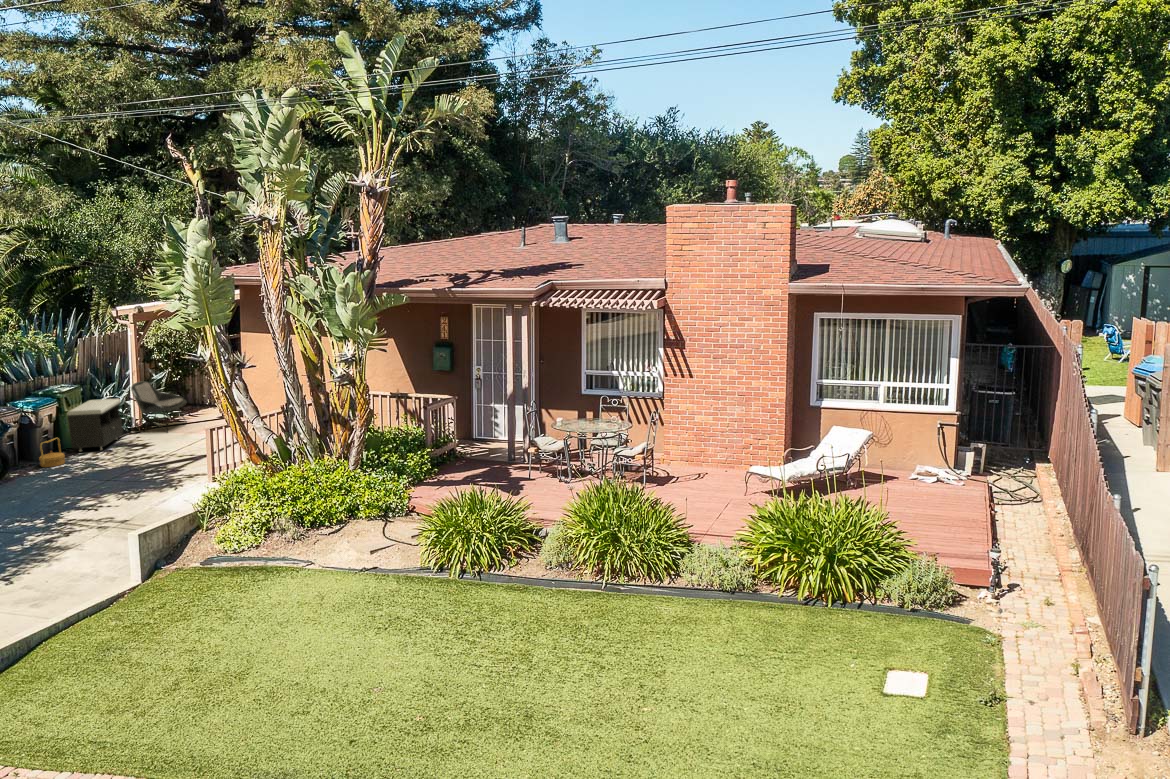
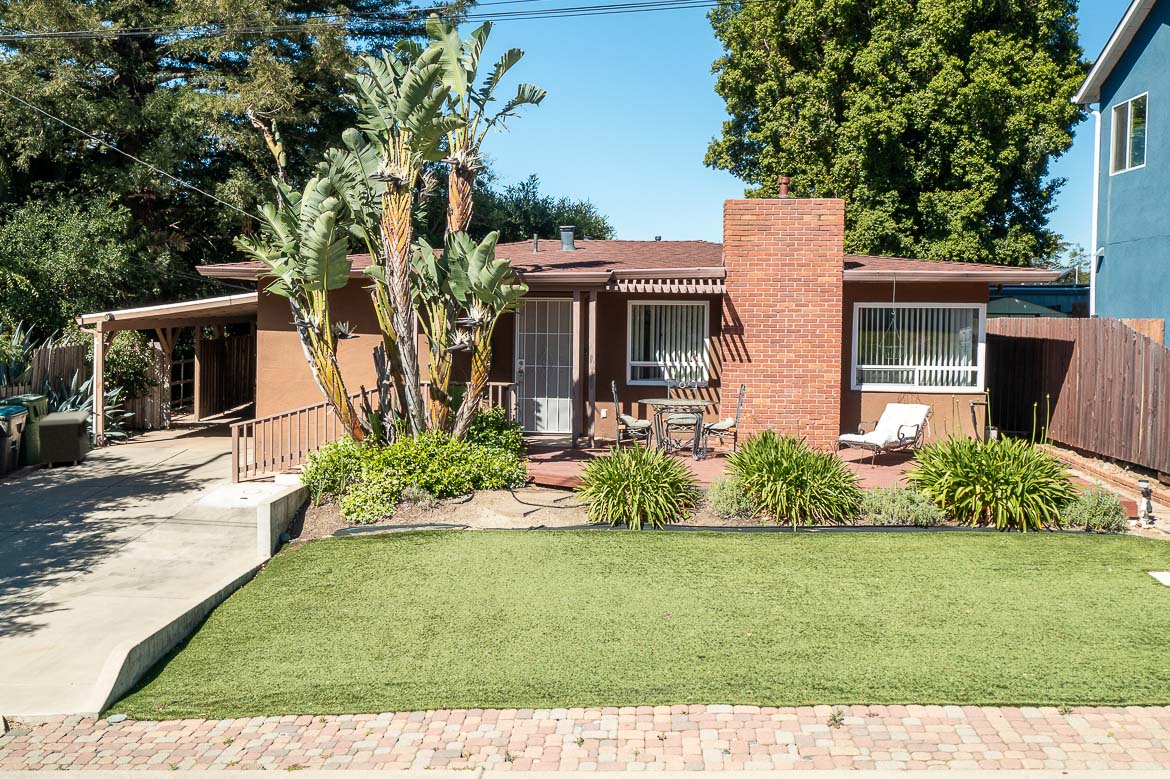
lounge chair: present [131,382,187,433] -> none [96,396,155,452]
woven basket: present [39,438,65,467] -> none [13,448,43,480]

